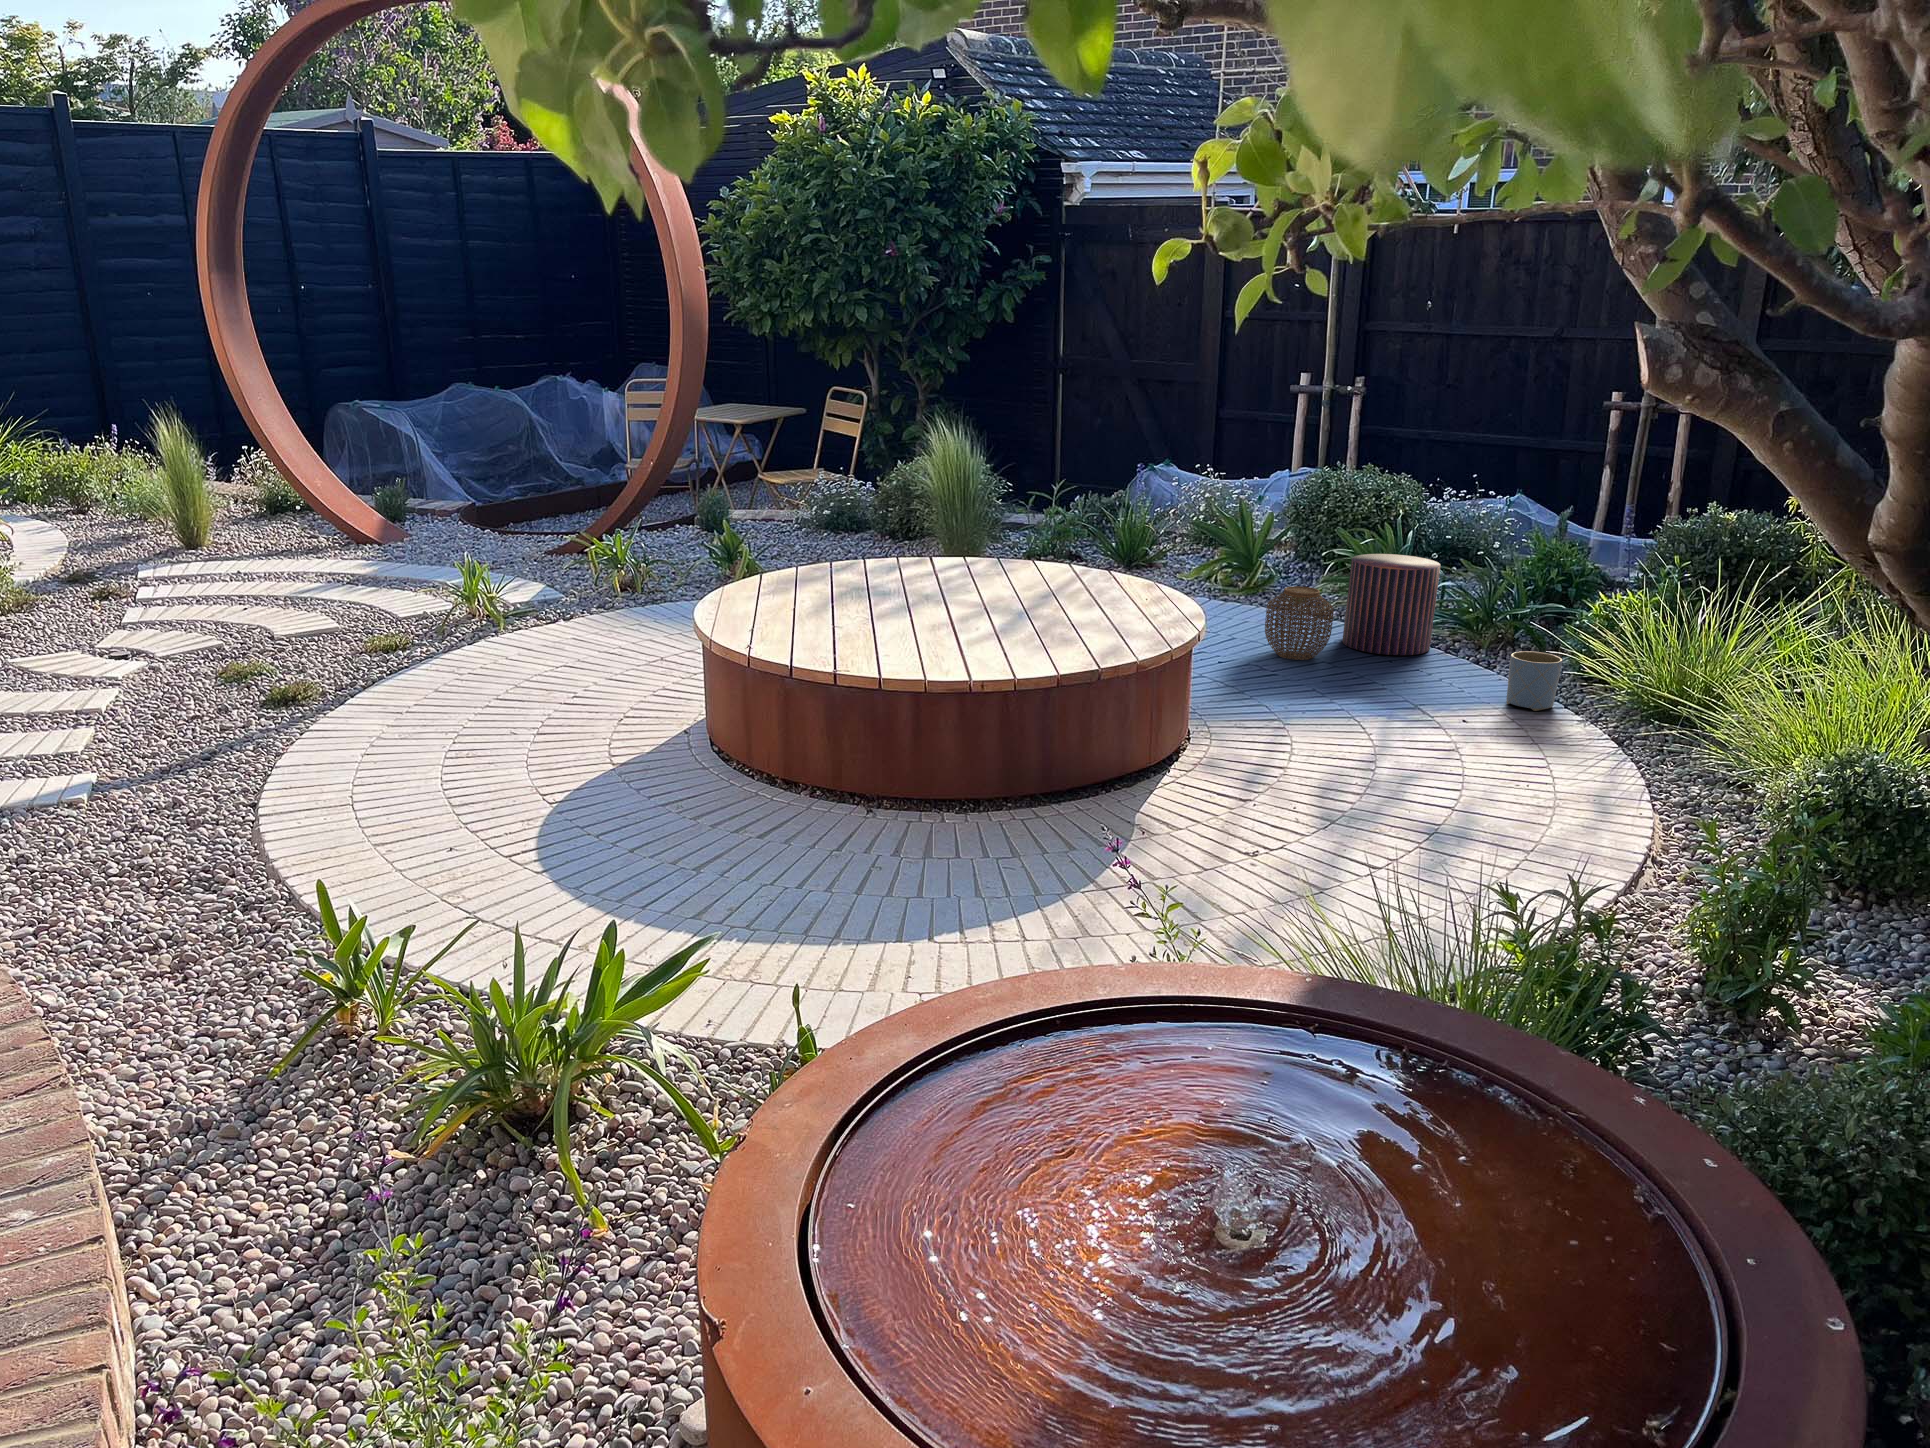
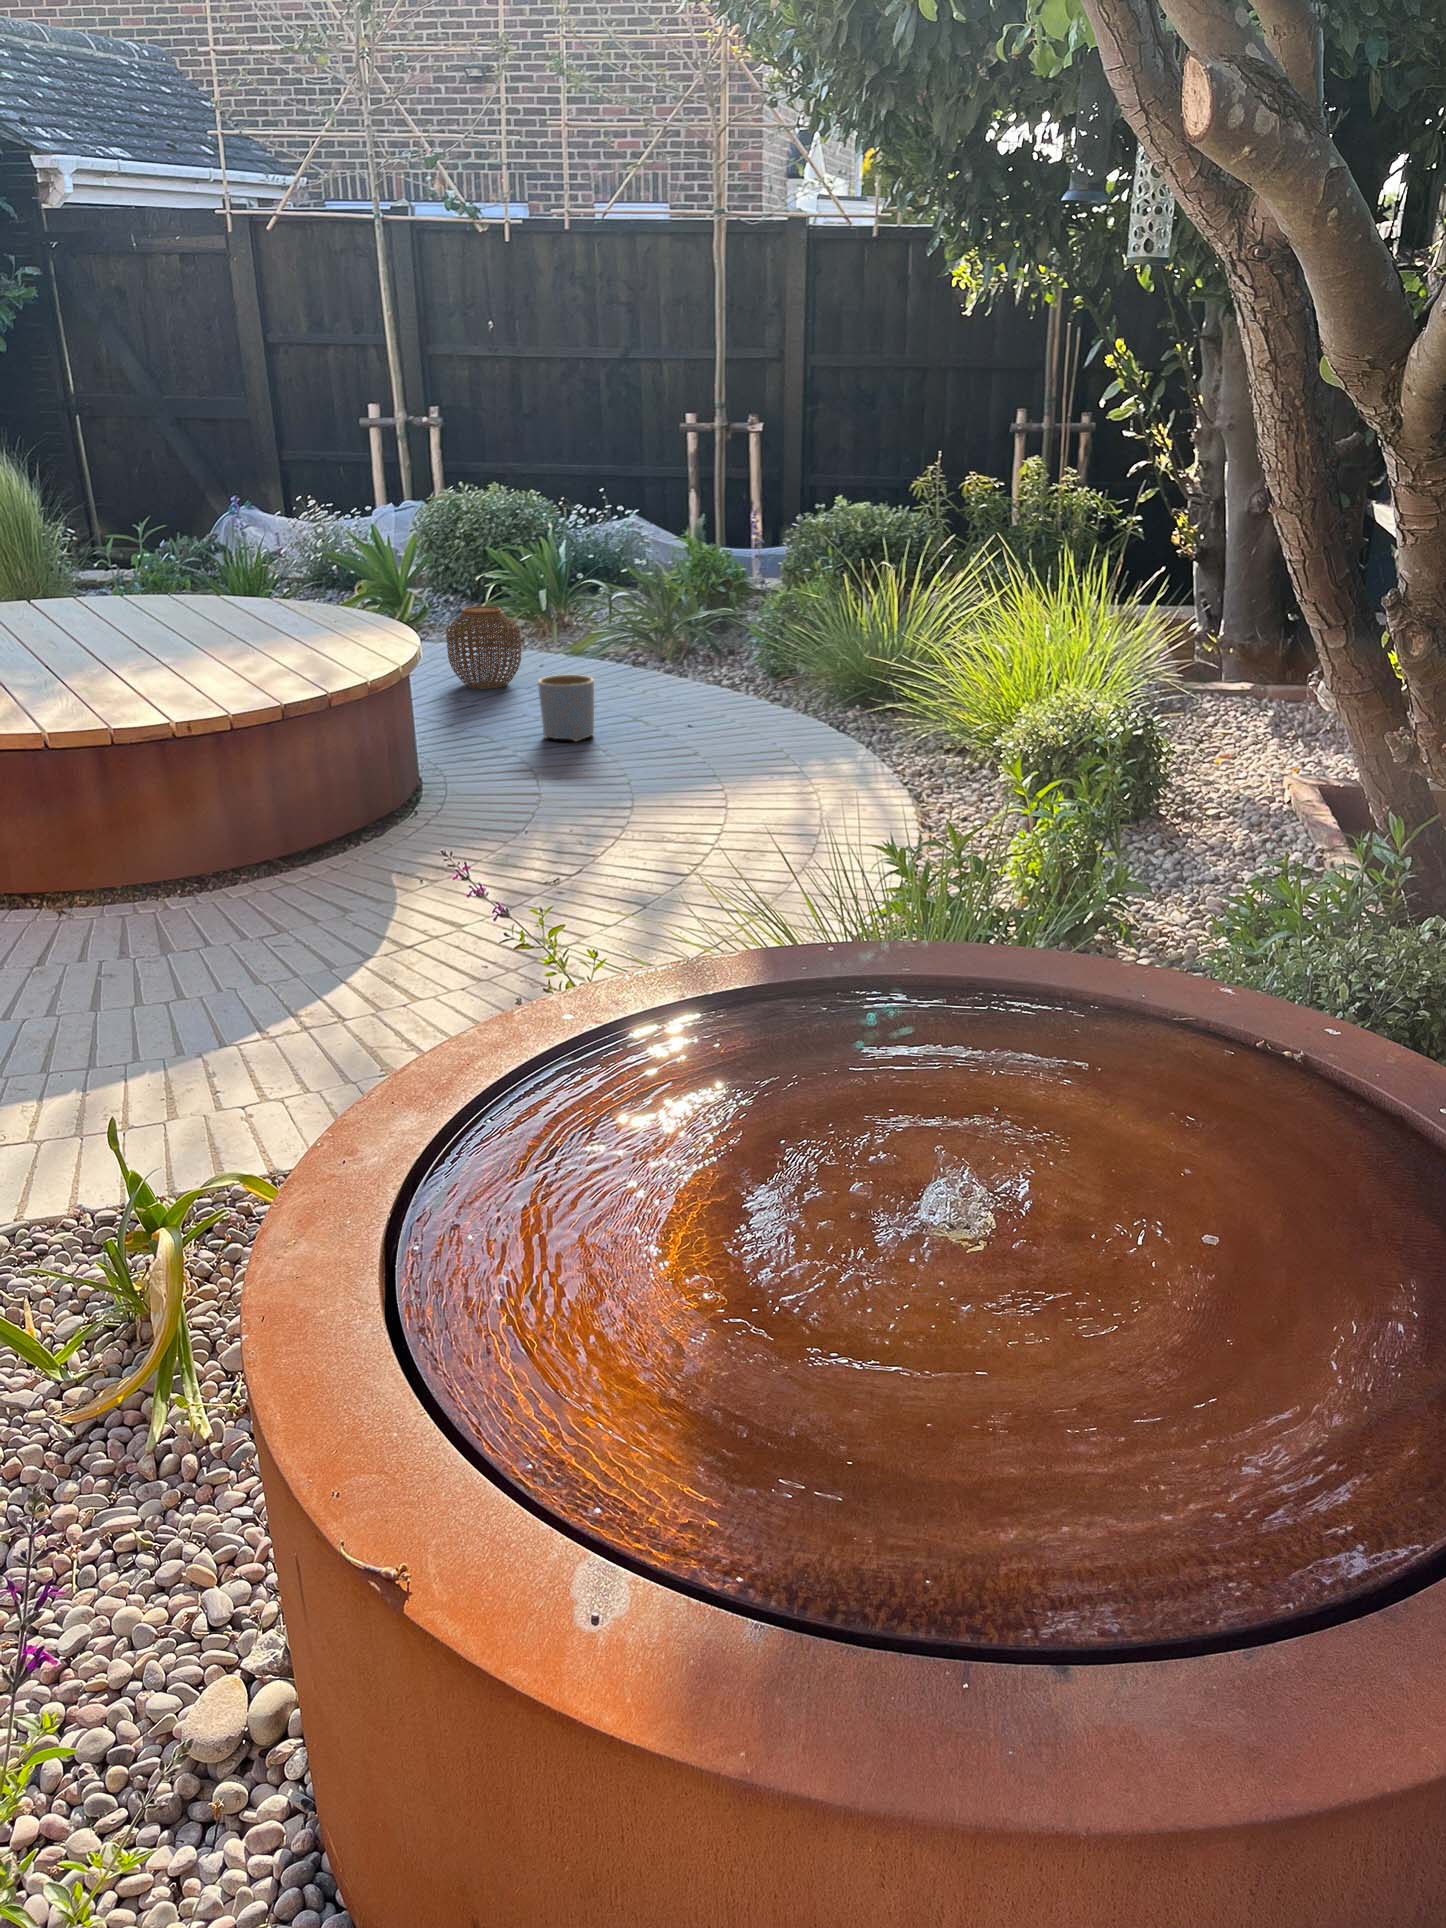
pouf: present [1342,554,1440,655] -> none [522,565,619,673]
planter: present [1507,651,1563,711] -> present [538,675,594,742]

